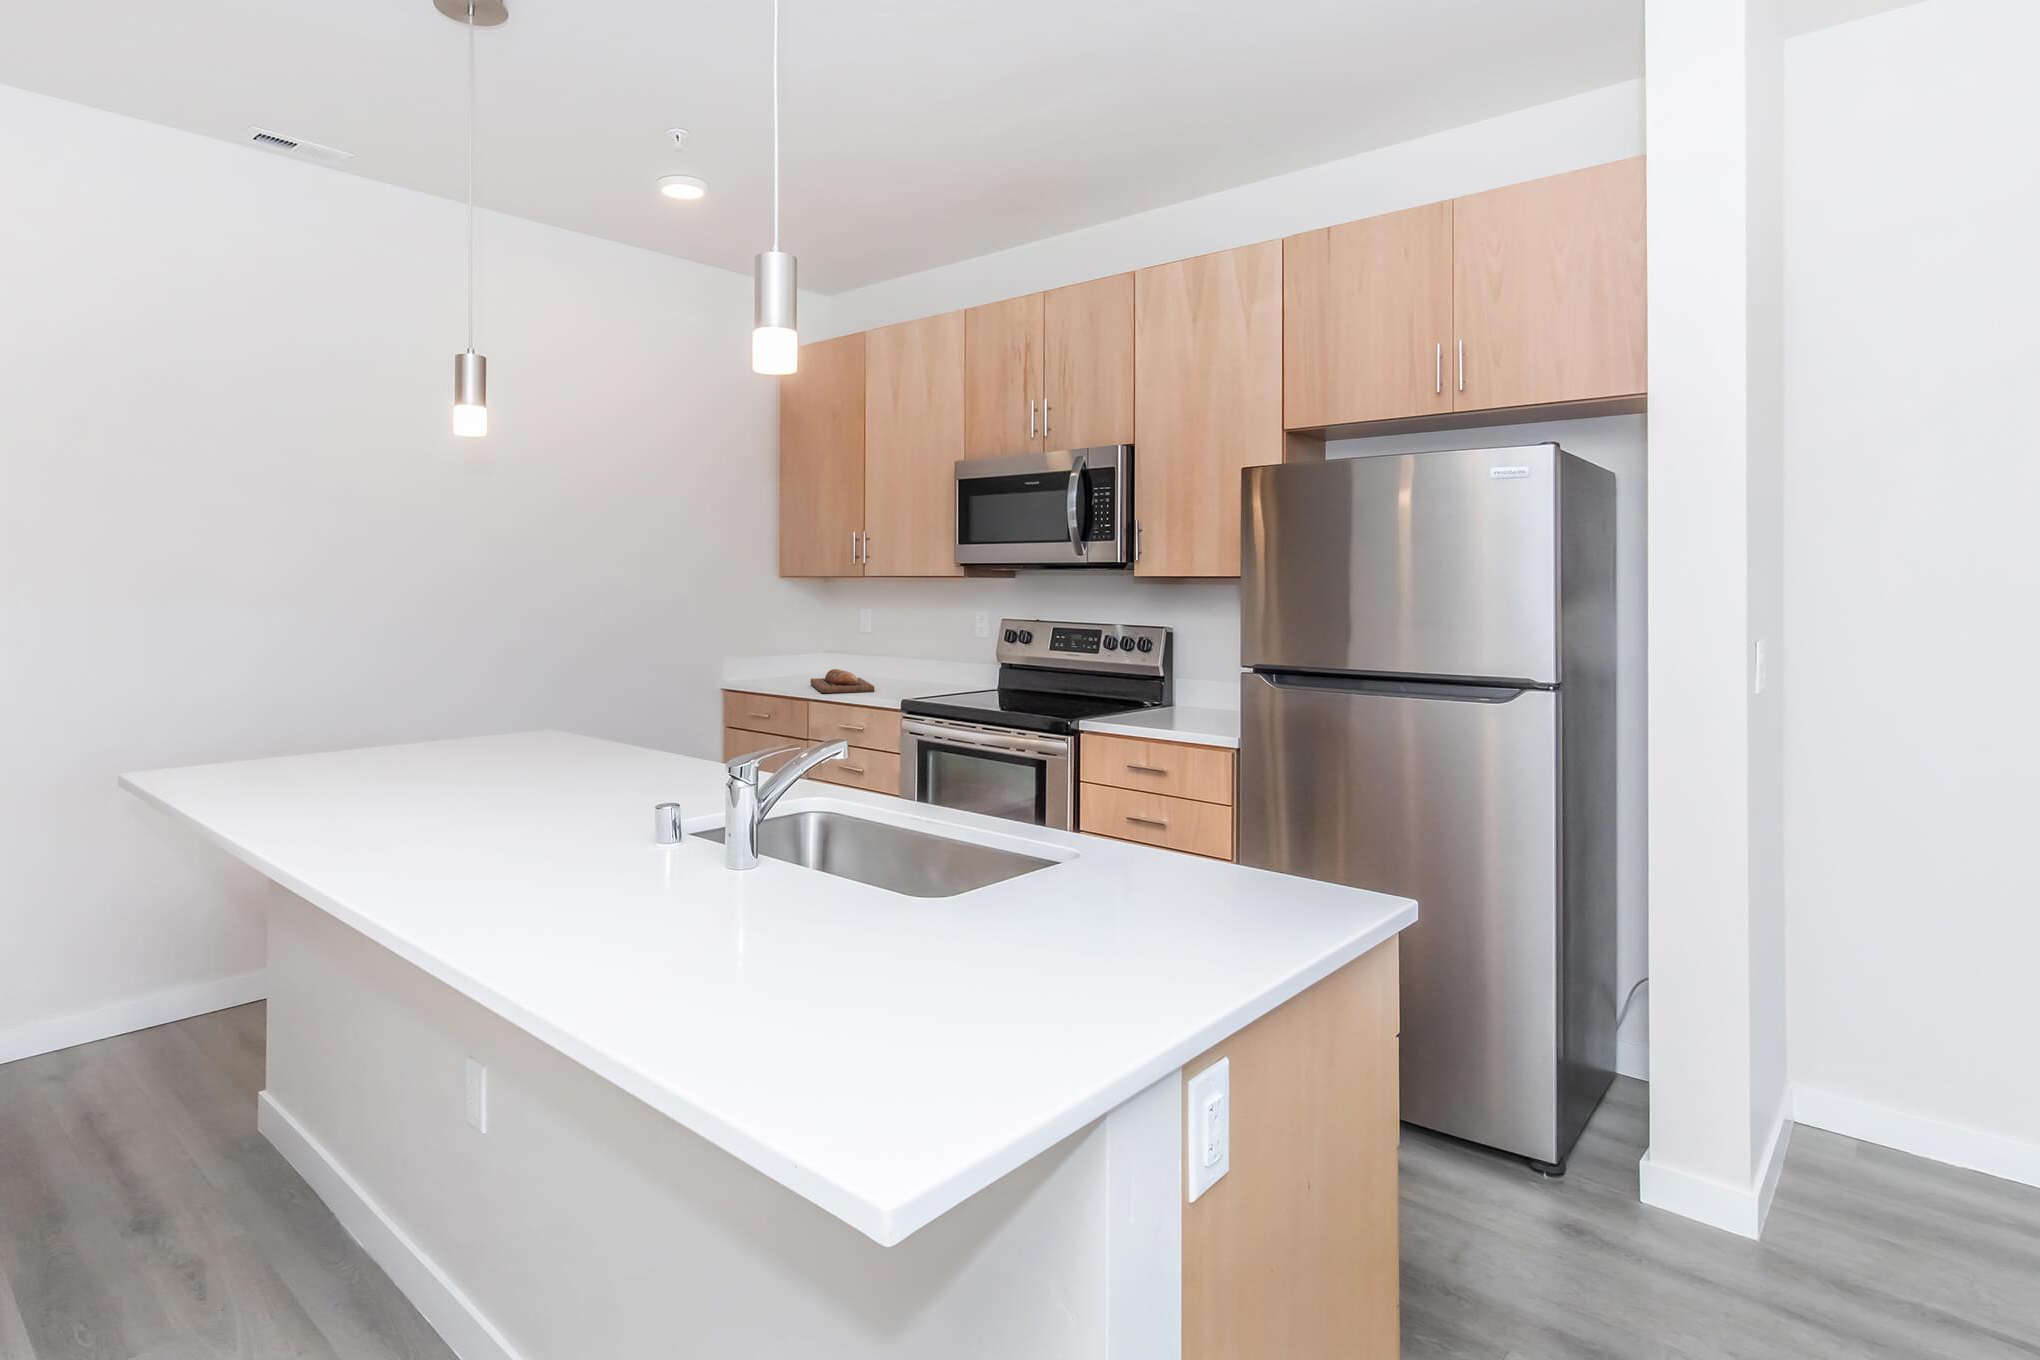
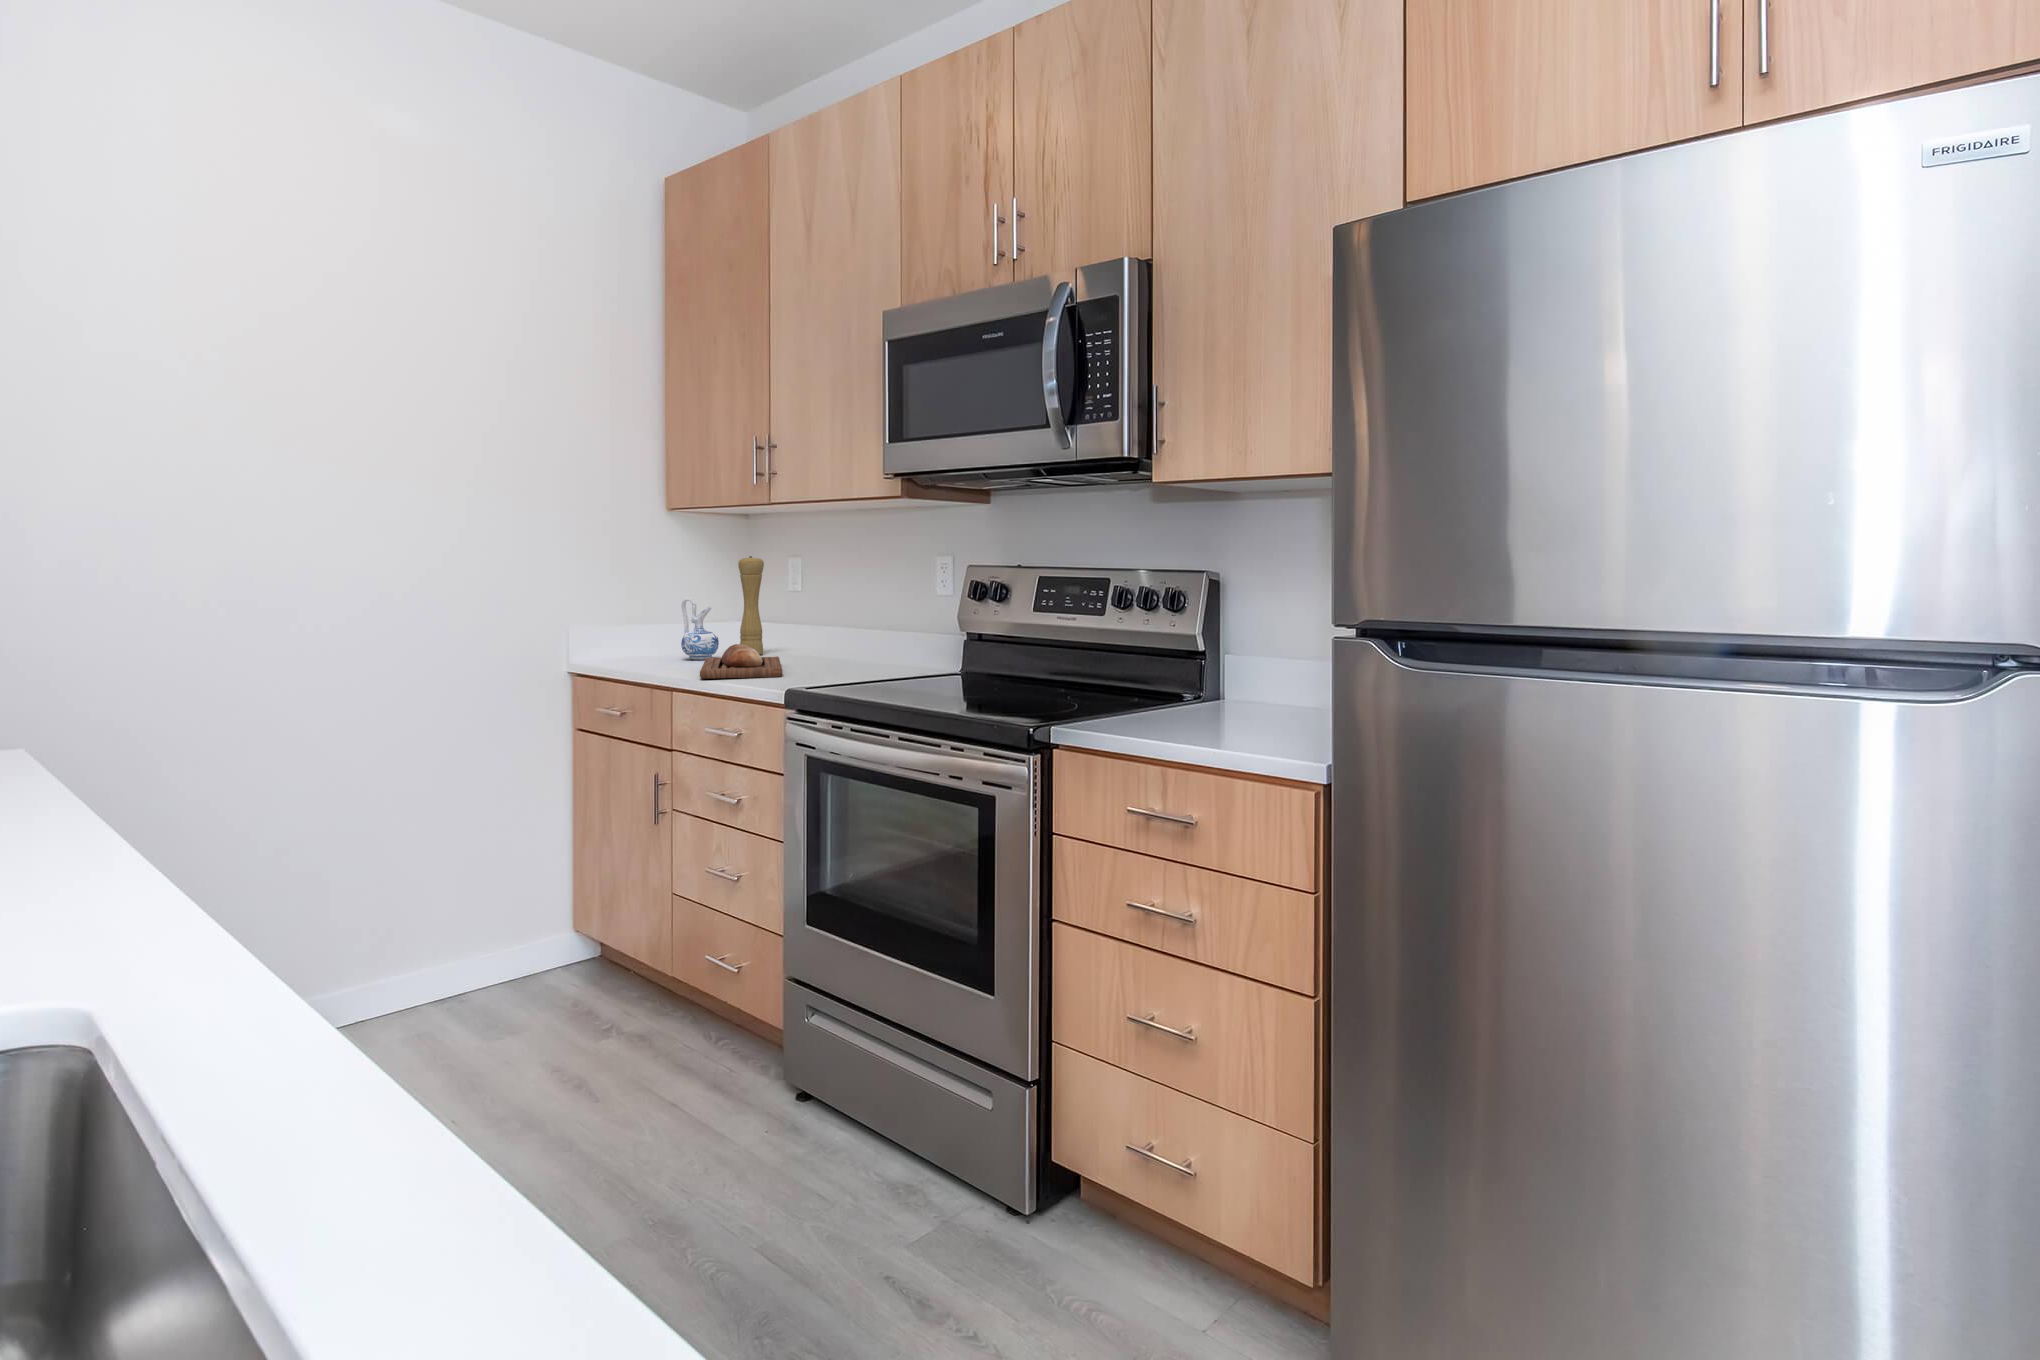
pepper mill: none [821,606,839,676] -> present [738,556,764,655]
ceramic pitcher: none [784,636,810,679] -> present [681,598,719,660]

